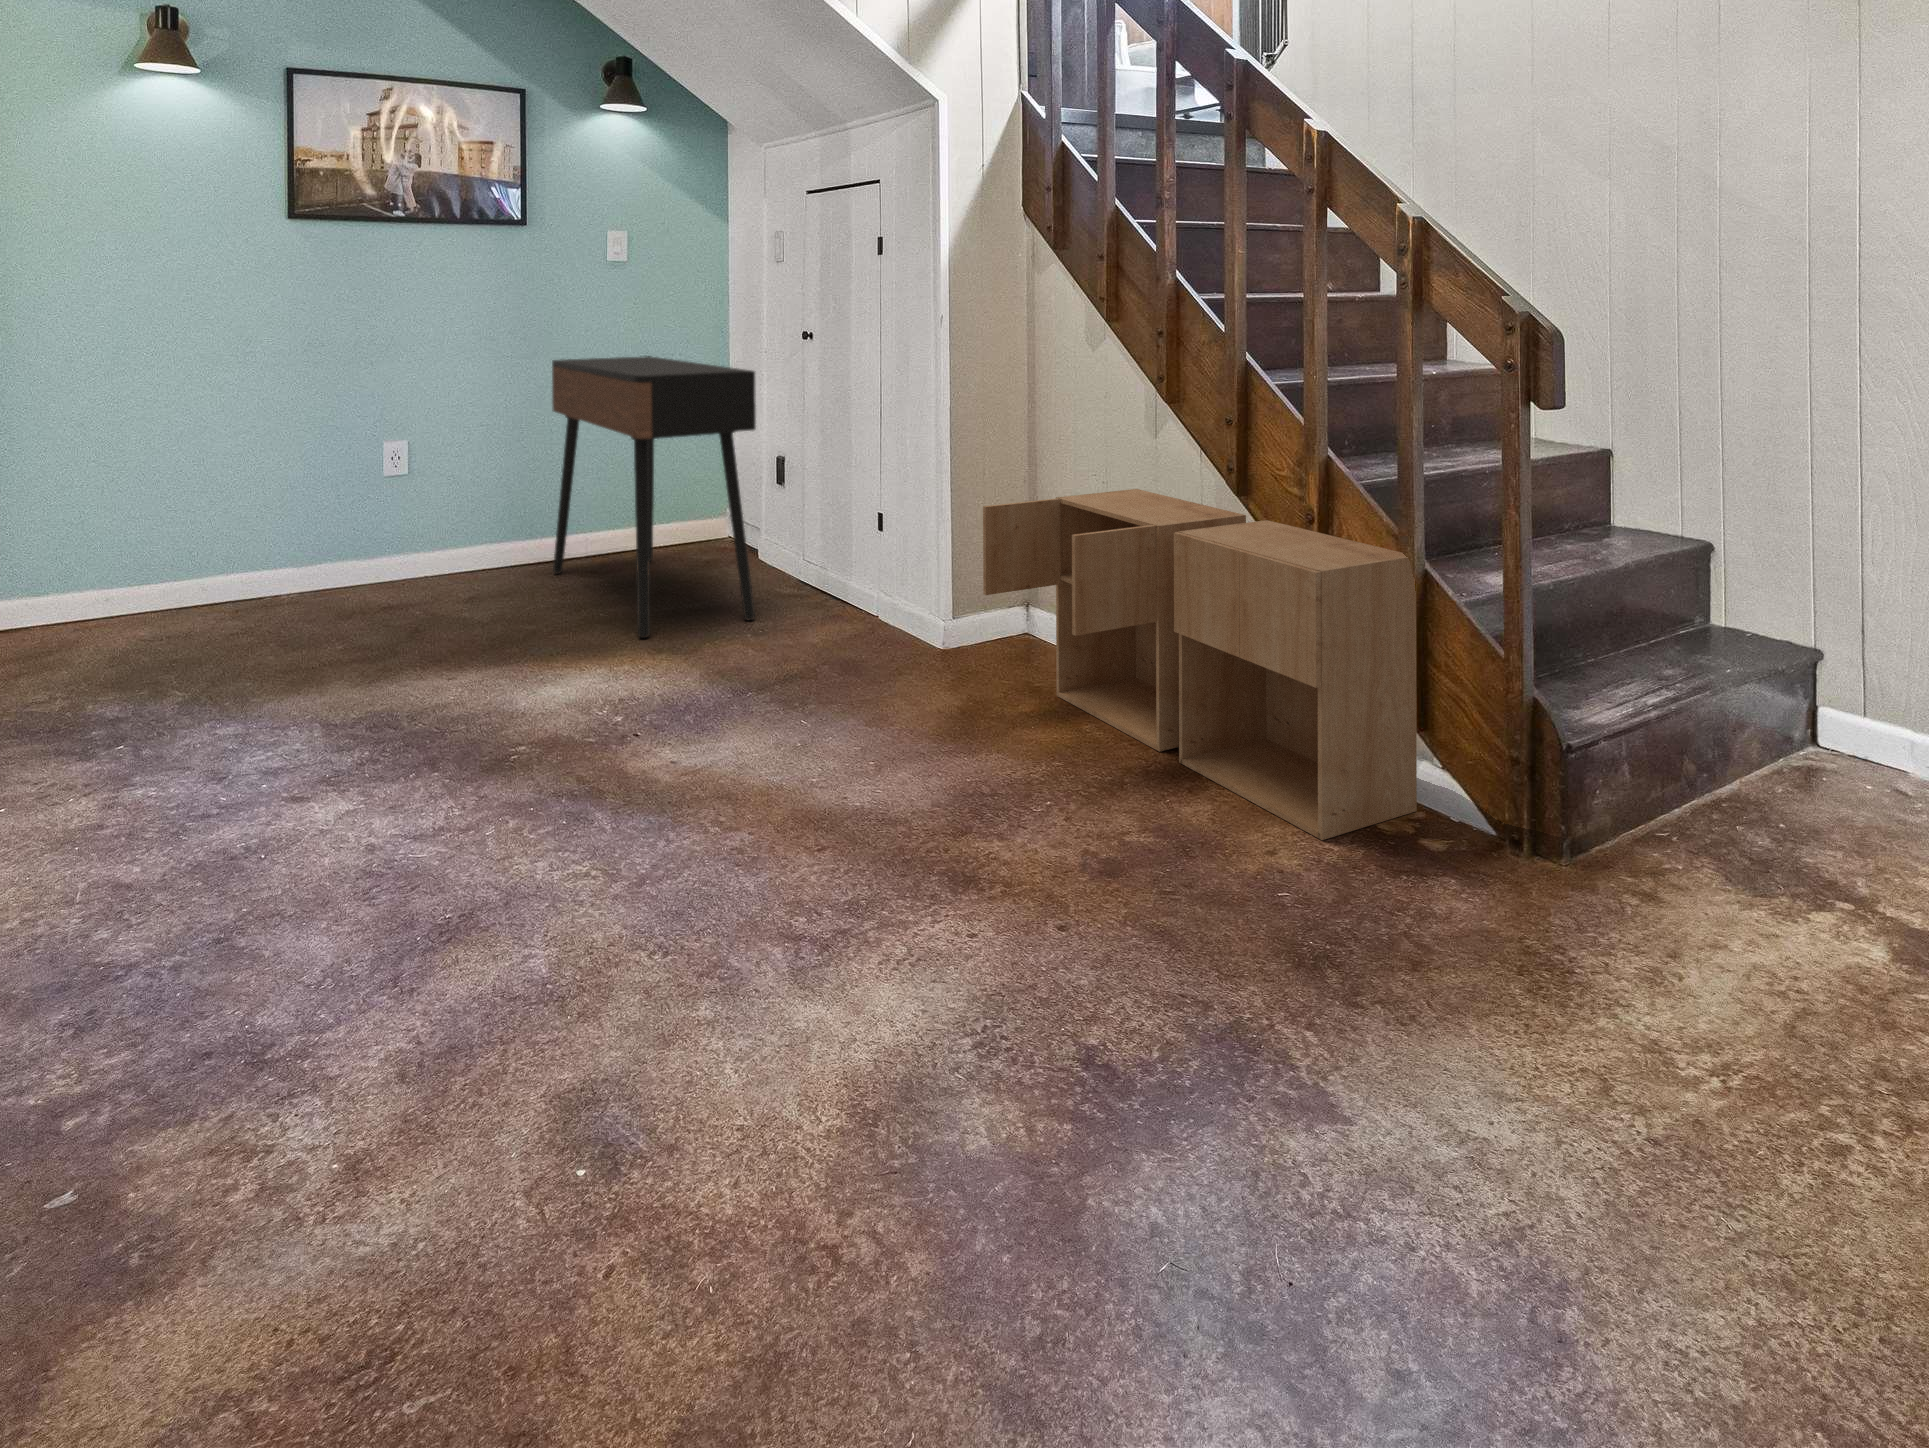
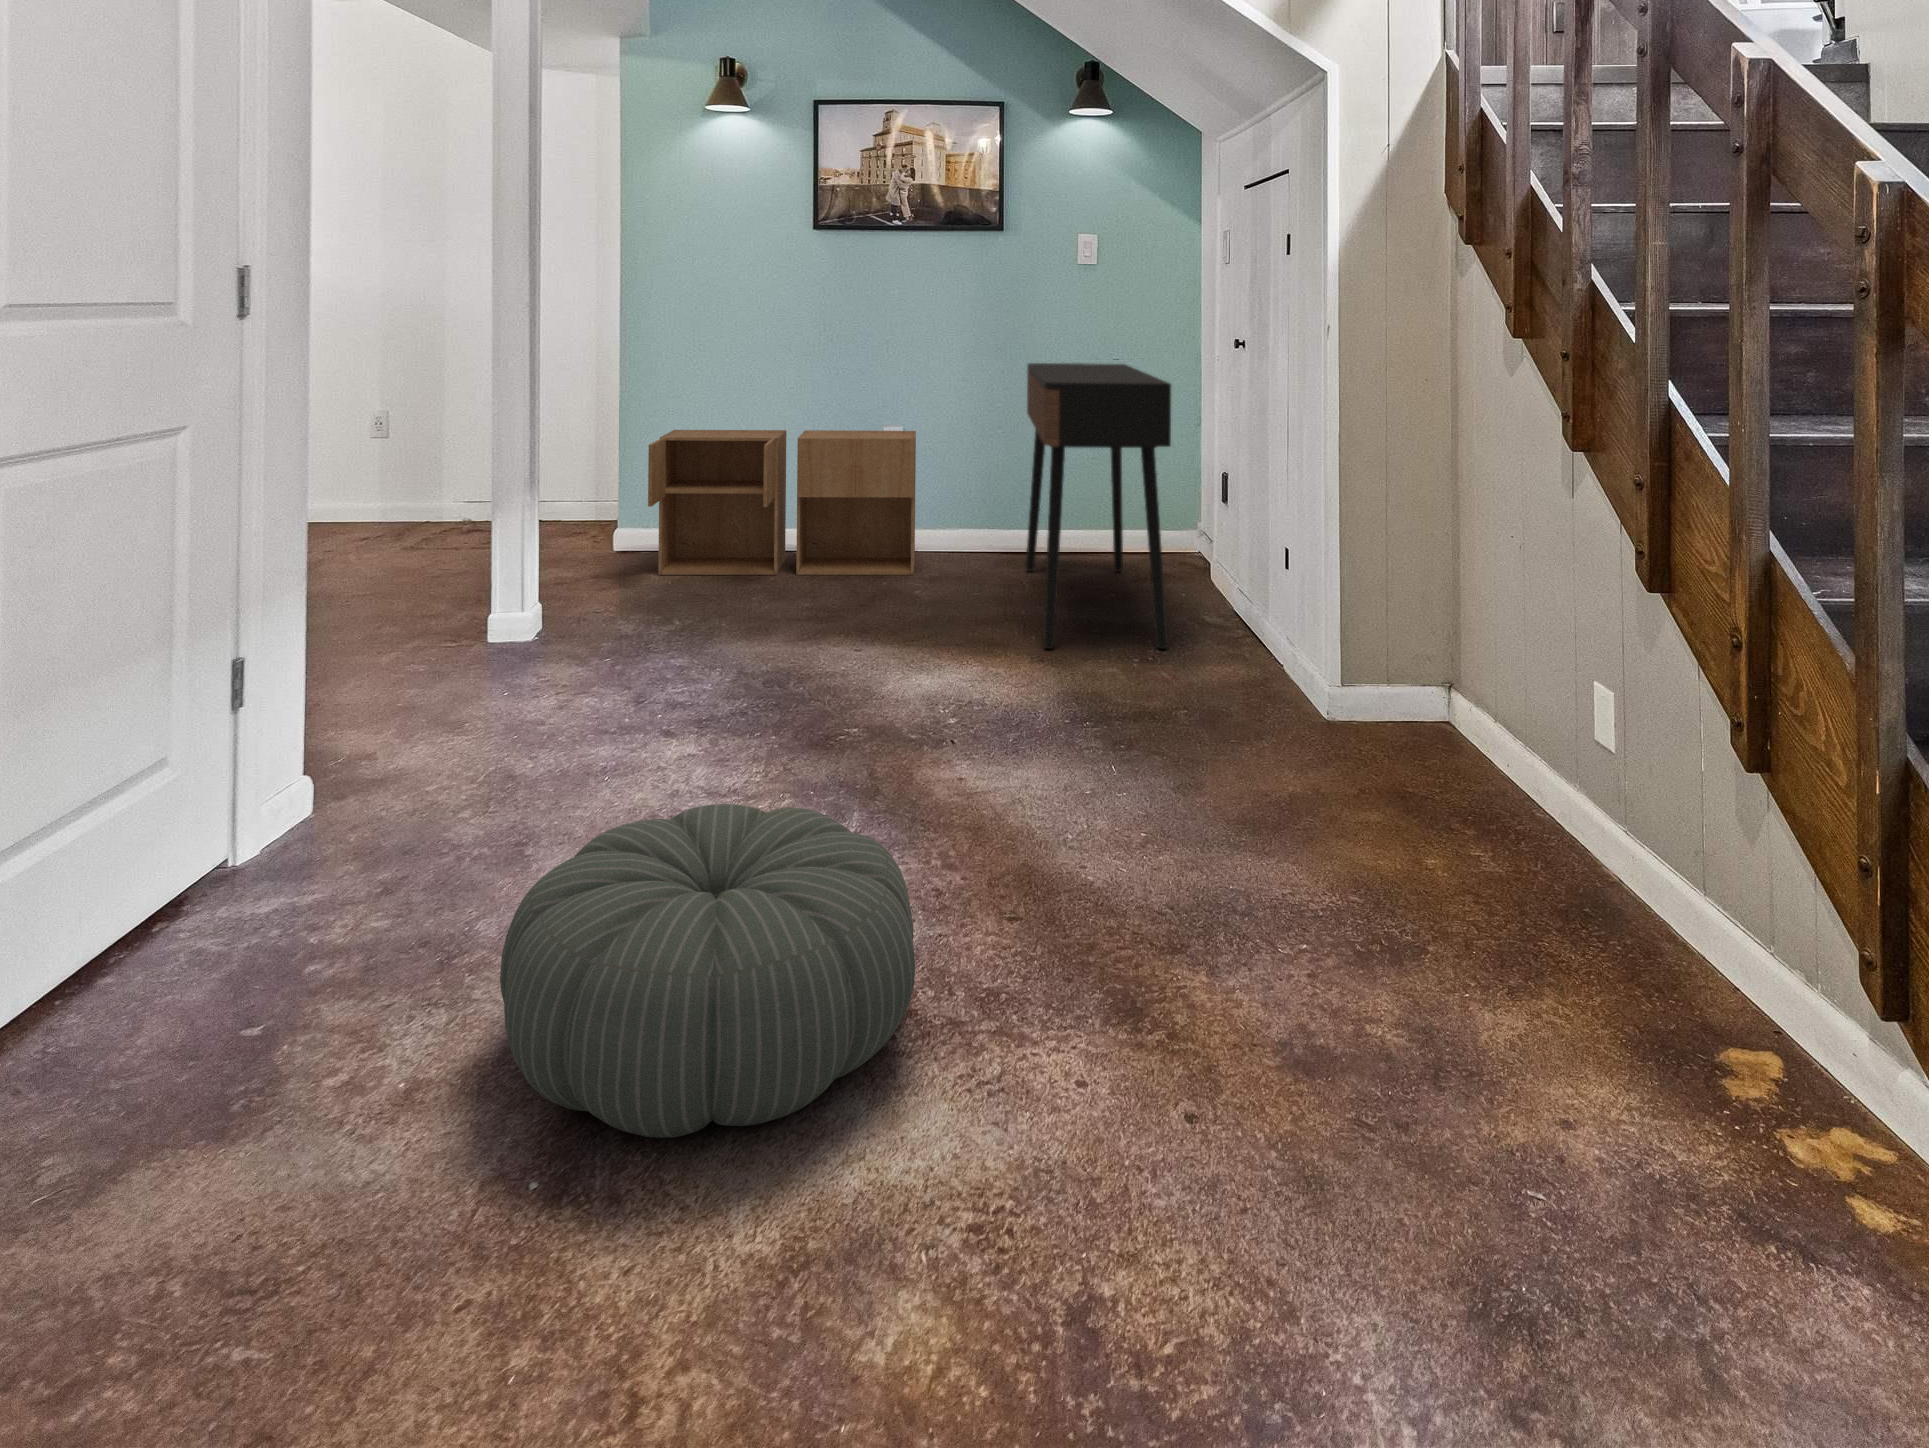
storage cabinet: present [983,489,1417,840] -> present [648,430,916,575]
pouf: none [422,788,832,1101] -> present [500,804,915,1138]

